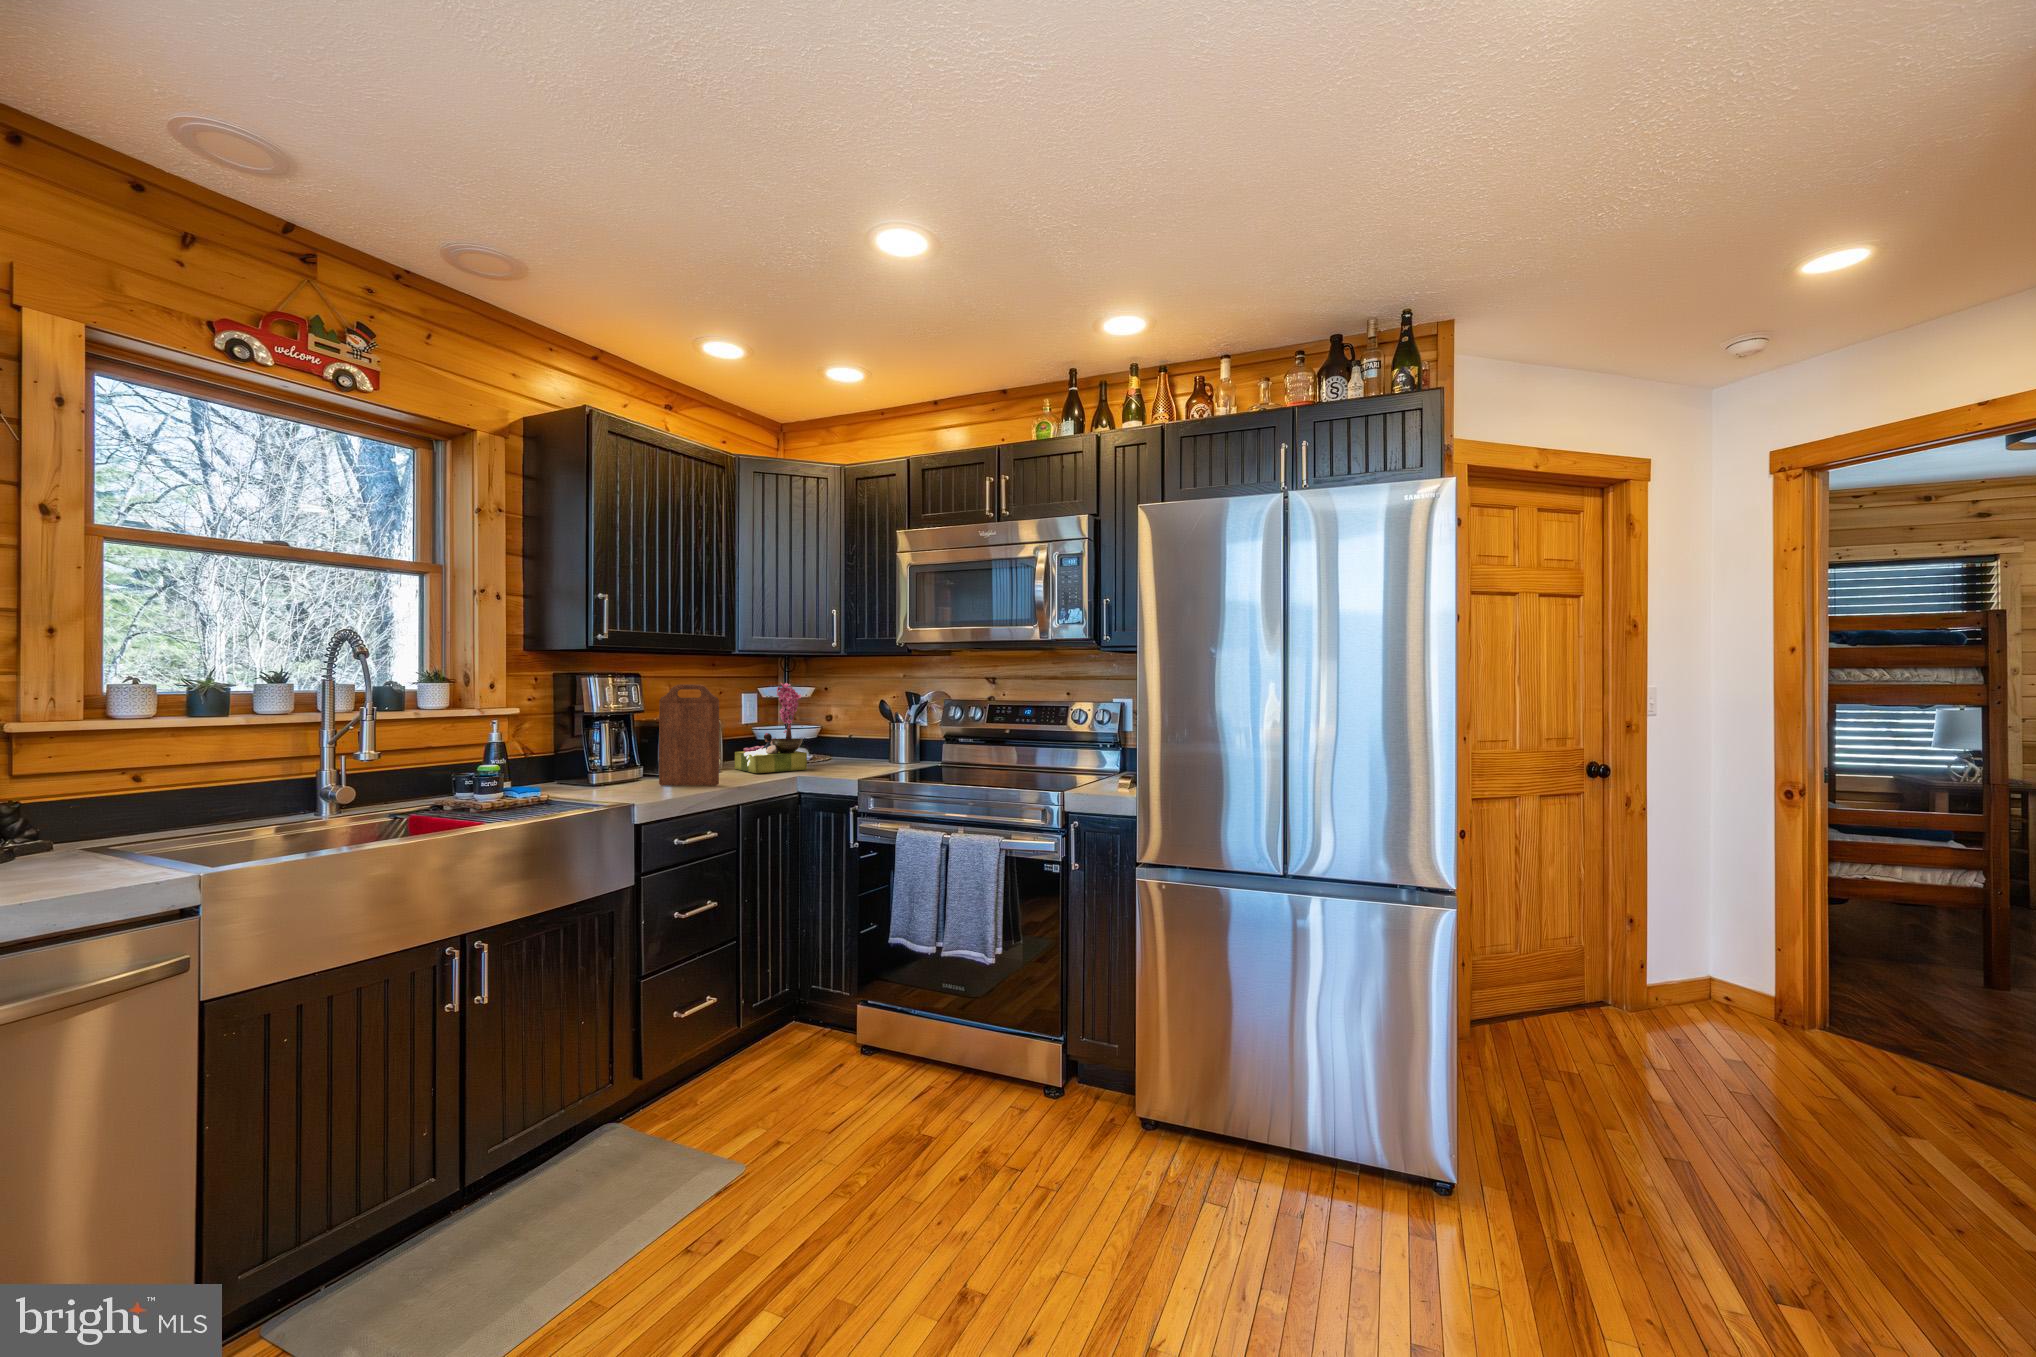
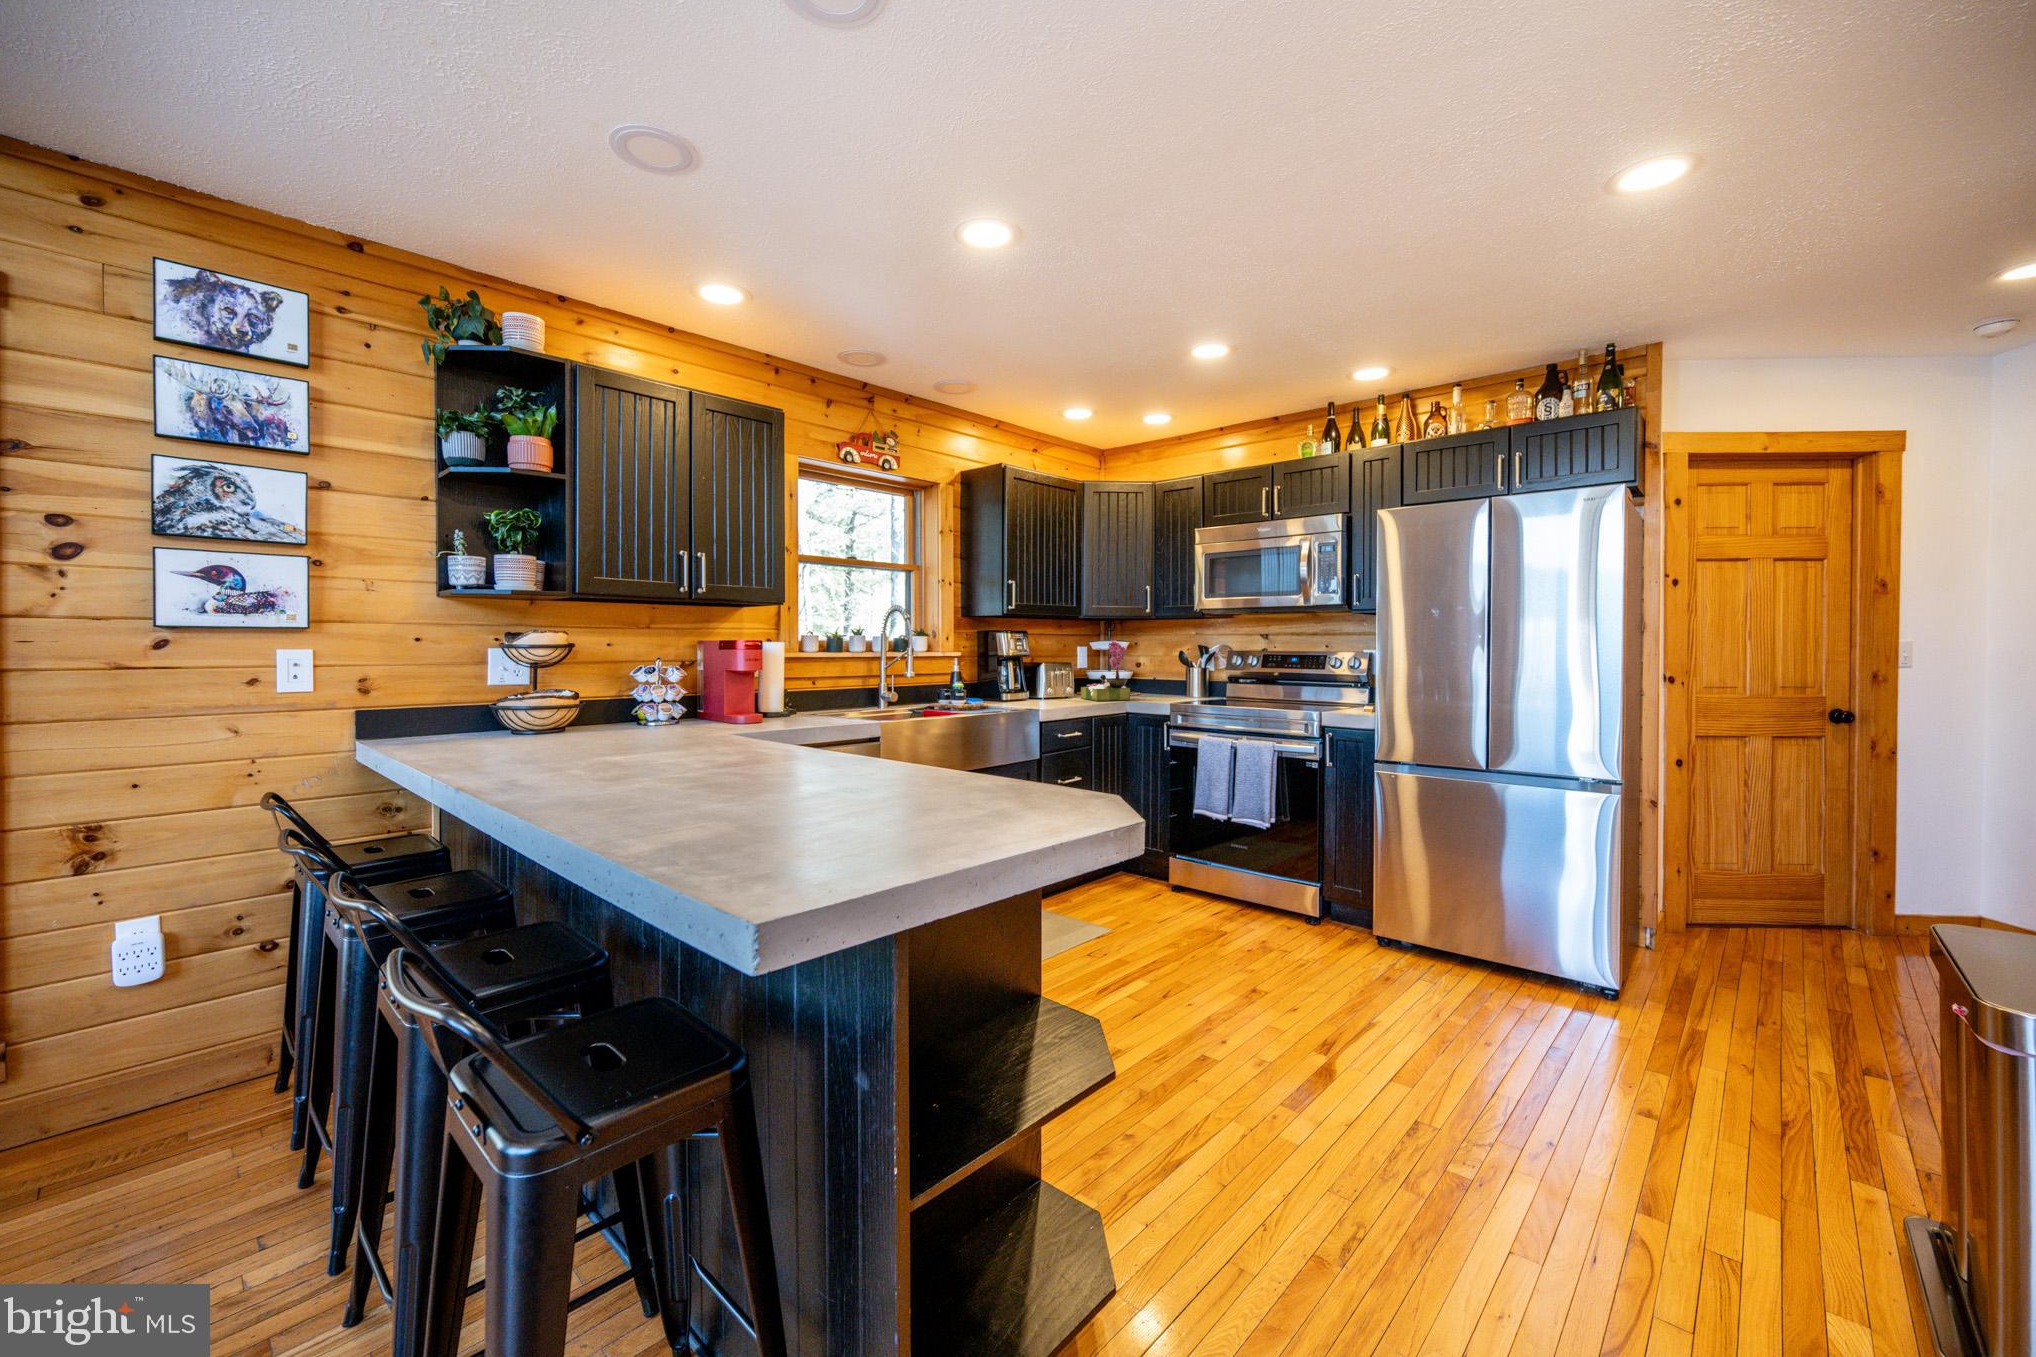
cutting board: present [659,684,719,785] -> none [1041,639,1079,705]

